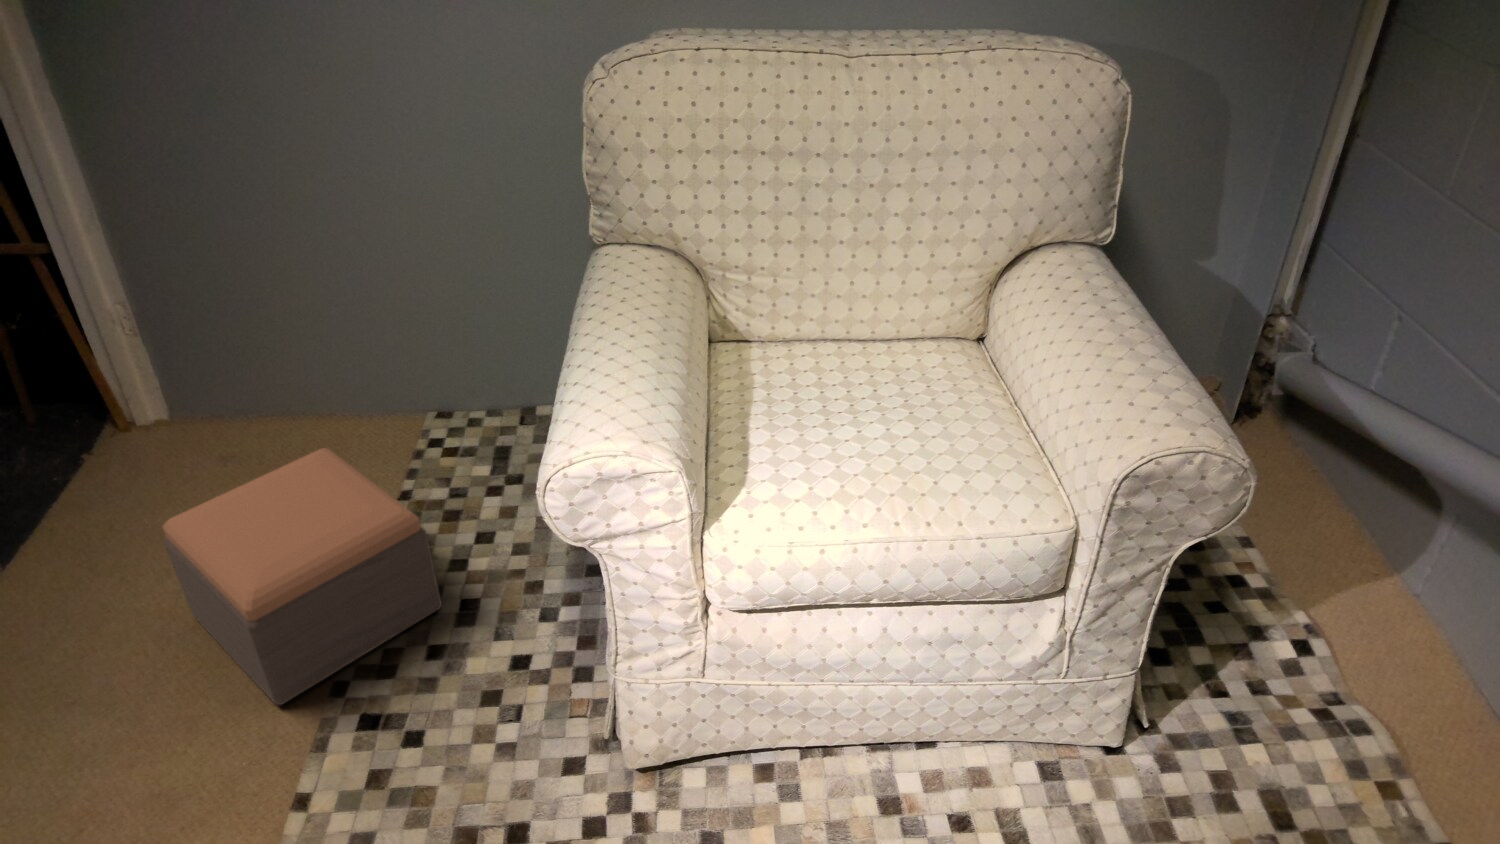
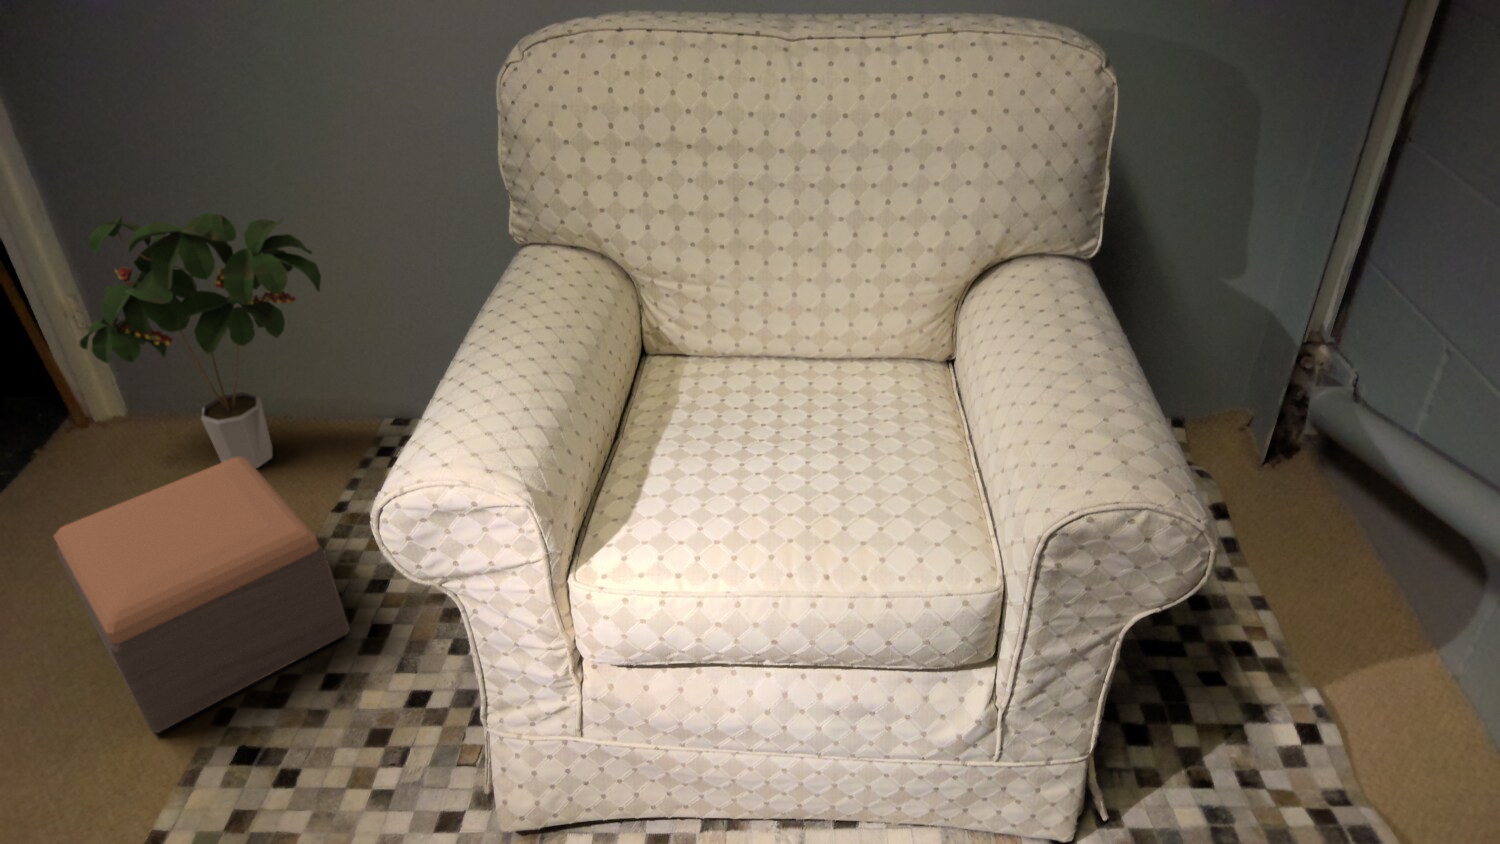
potted plant: none [141,218,381,466] -> present [79,213,321,468]

